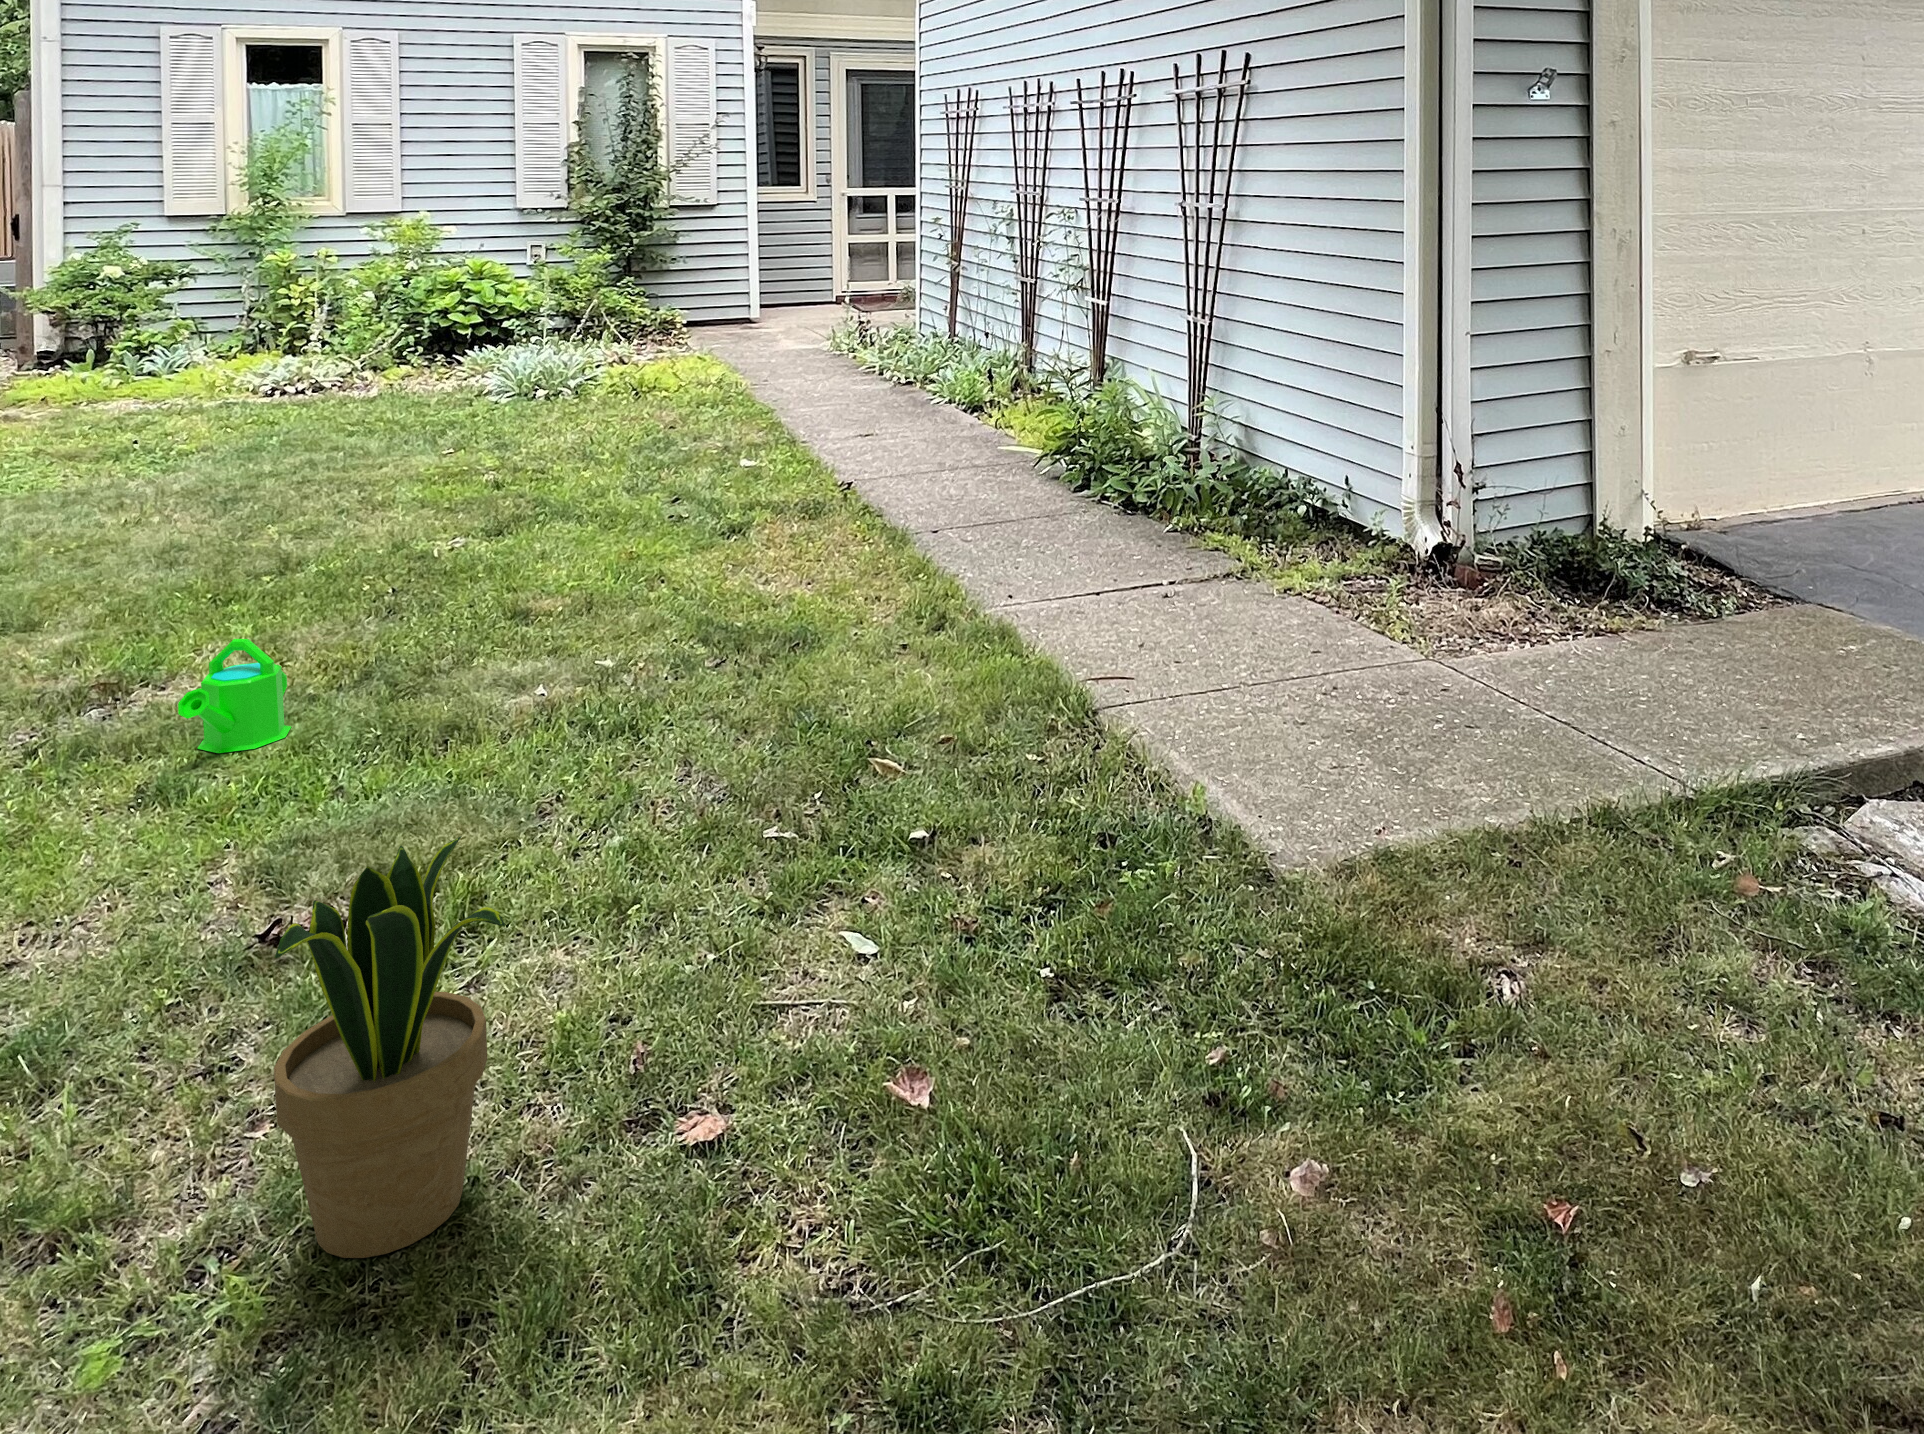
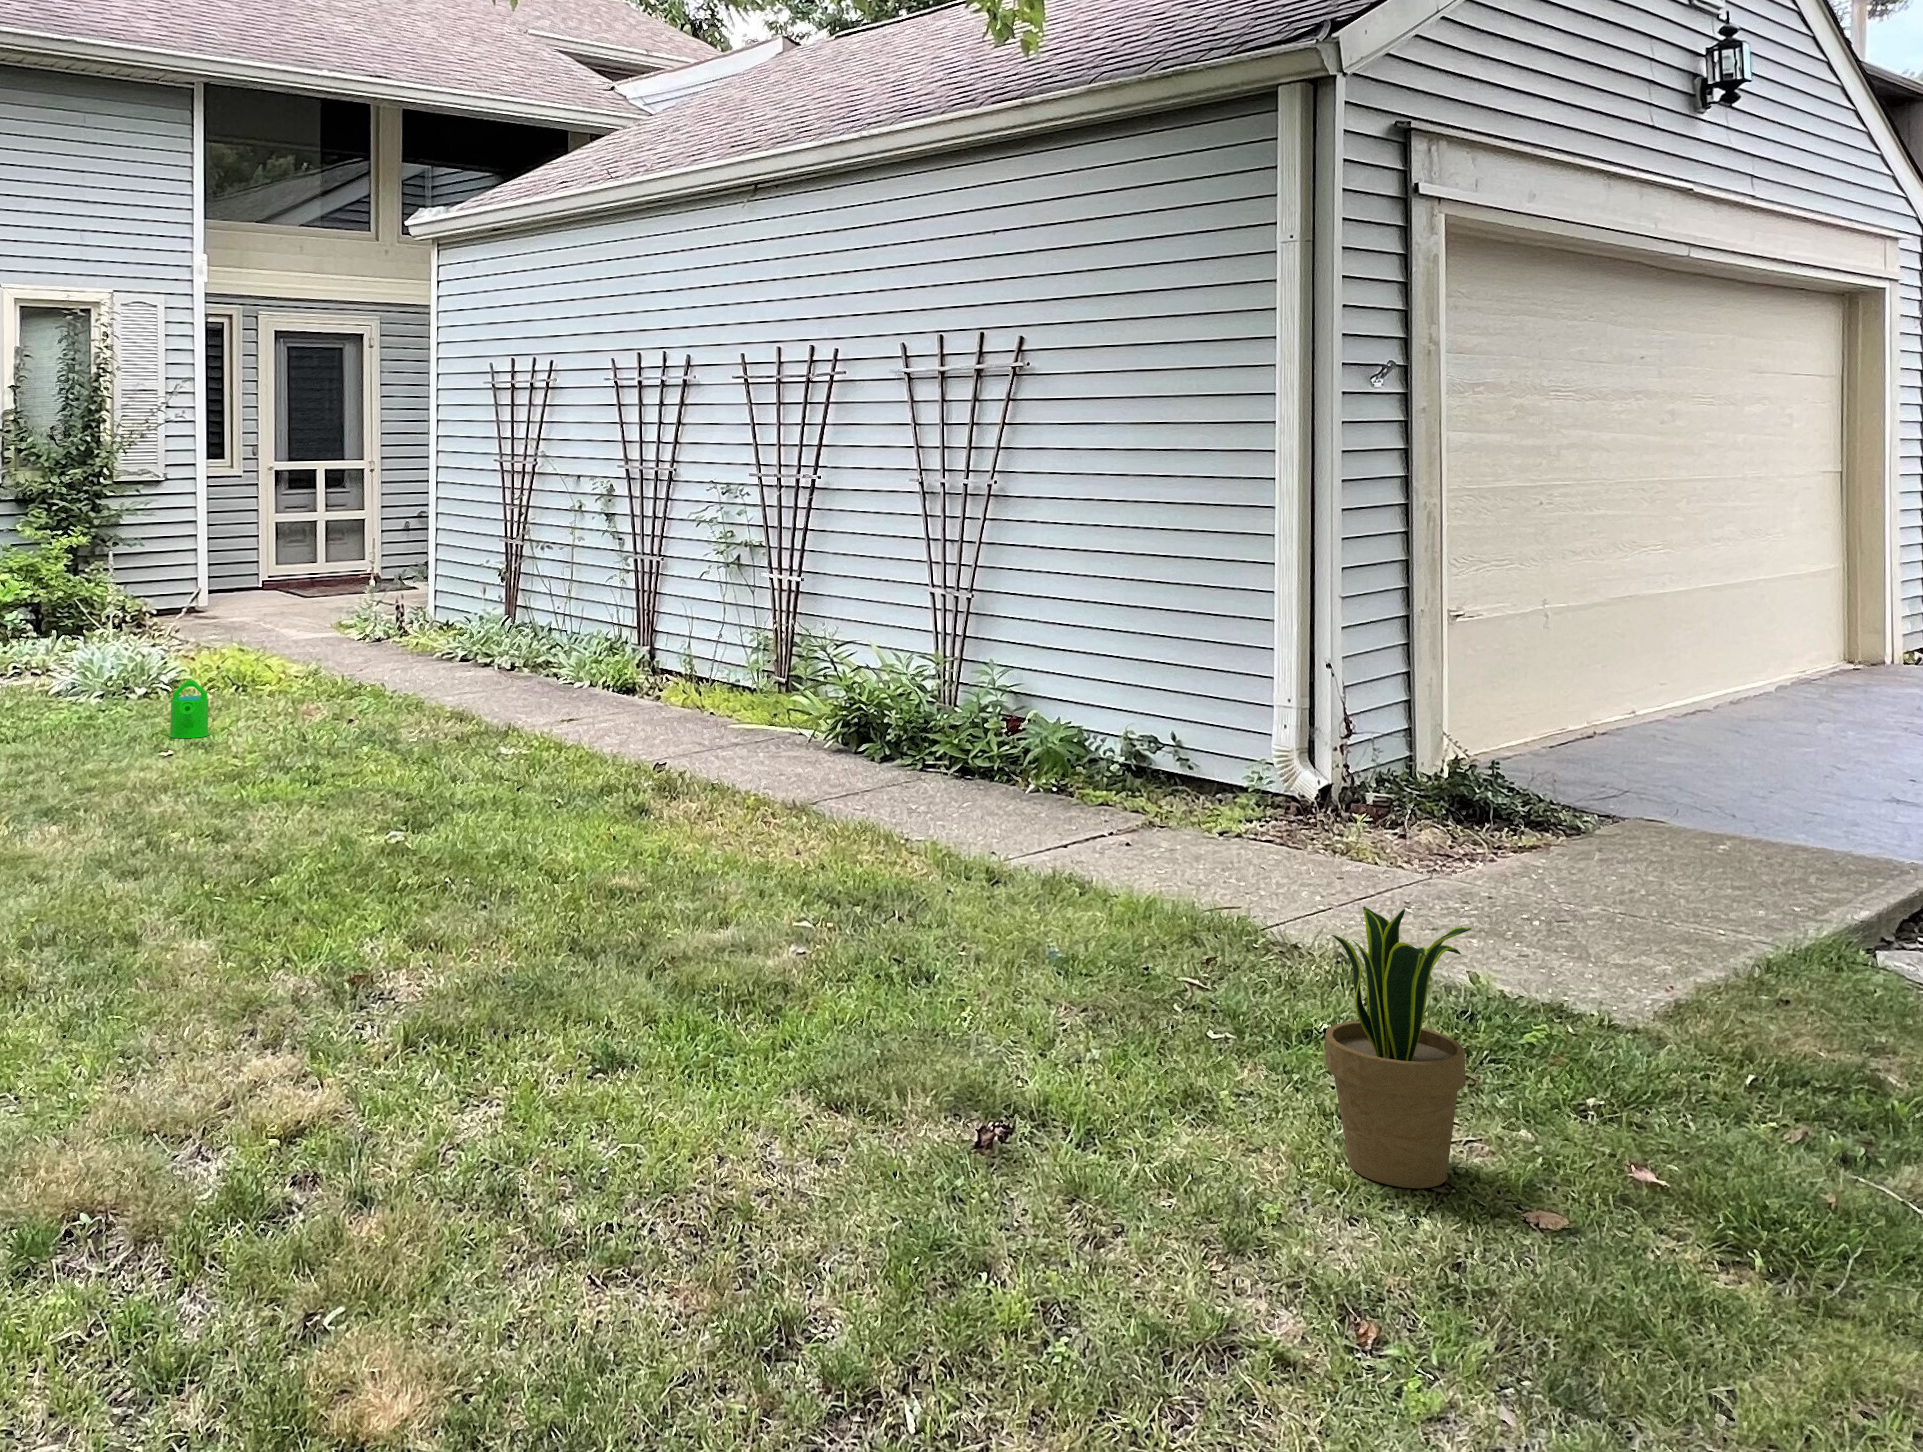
watering can: present [178,639,291,753] -> present [168,680,210,738]

